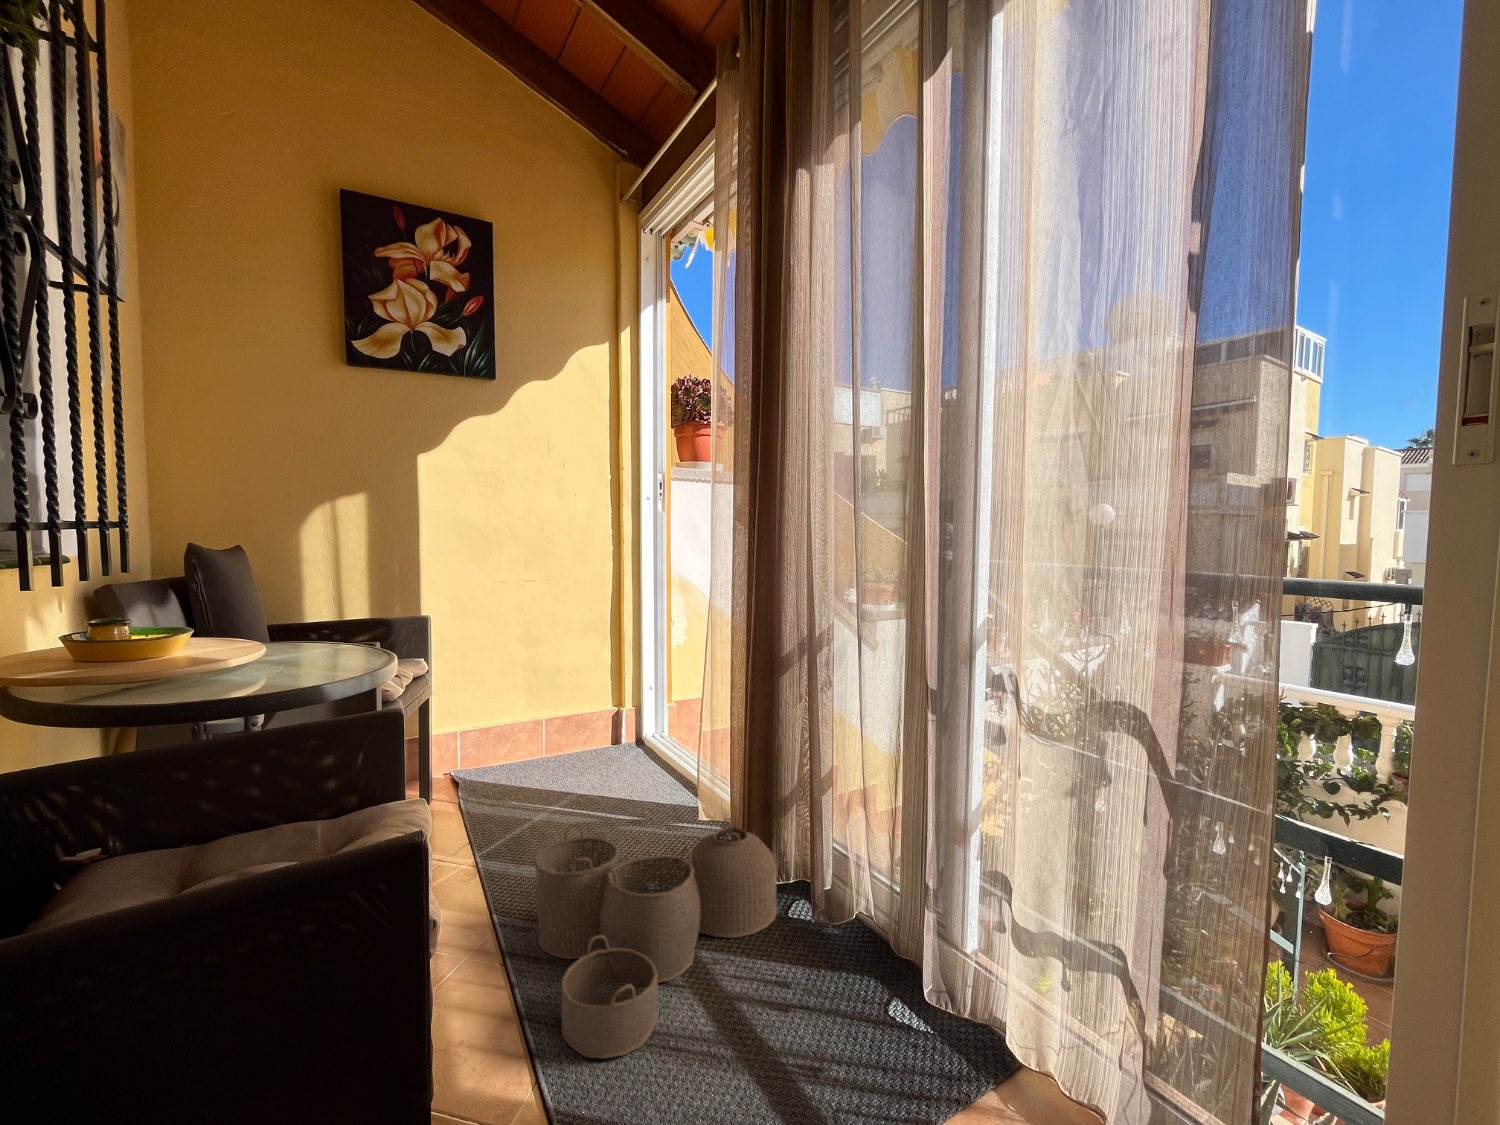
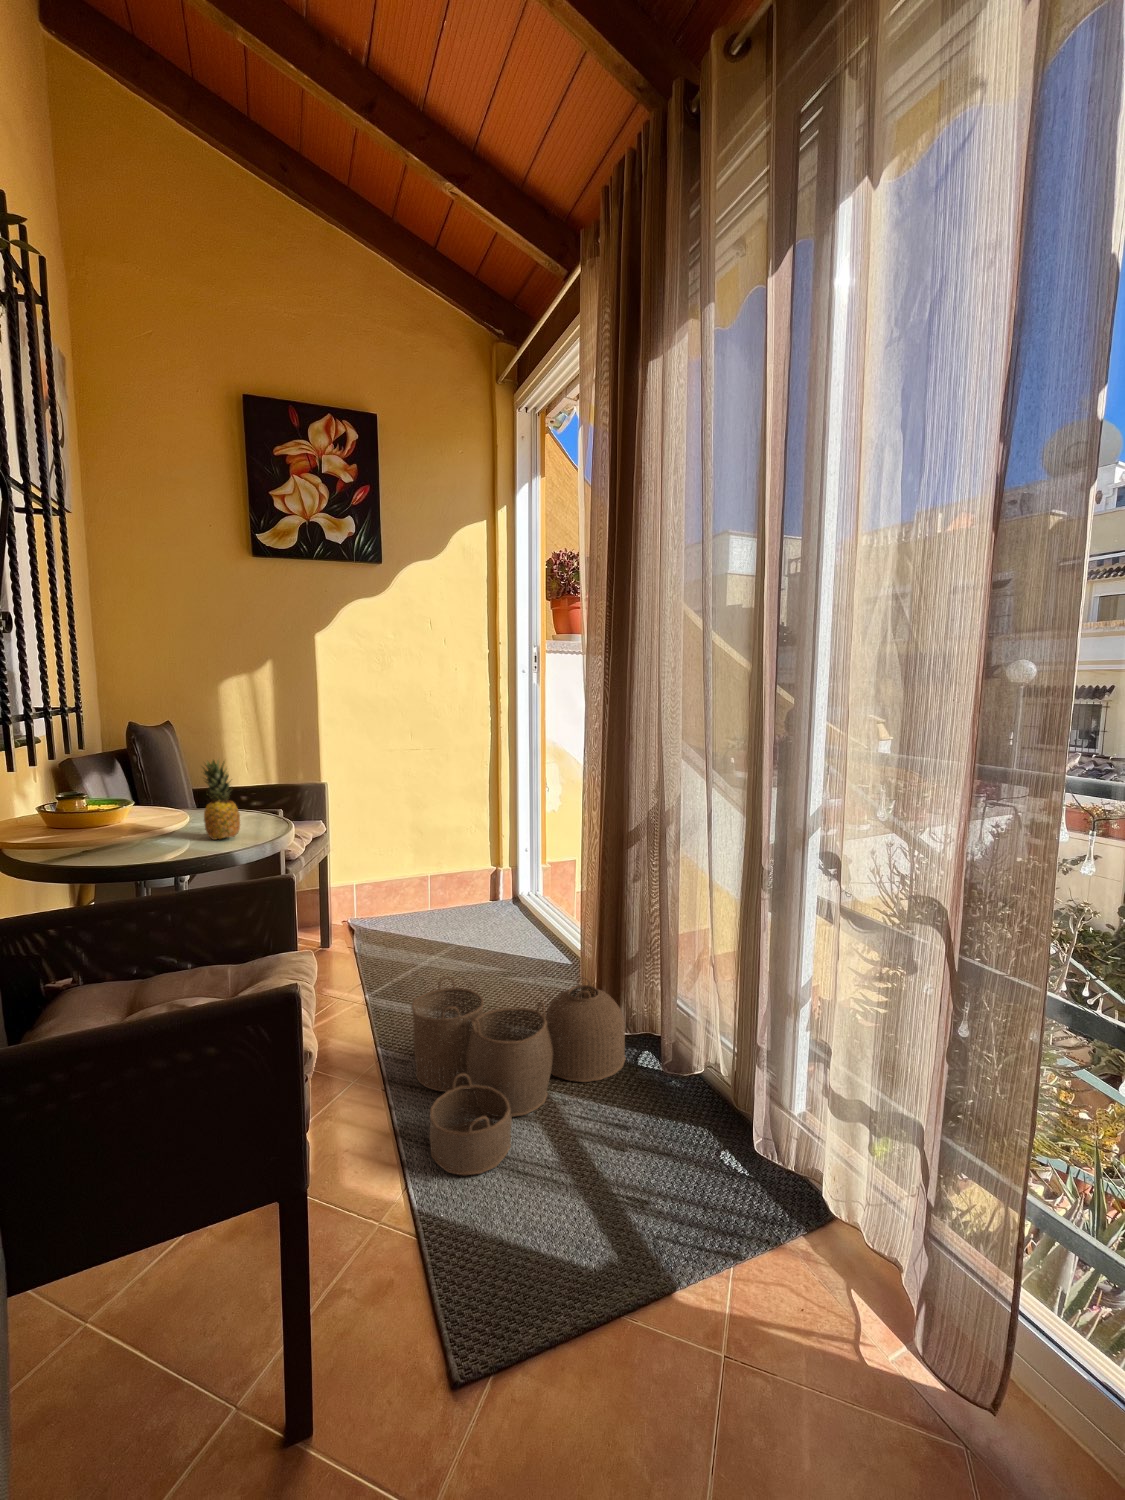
fruit: none [282,565,331,665] -> present [203,760,240,840]

